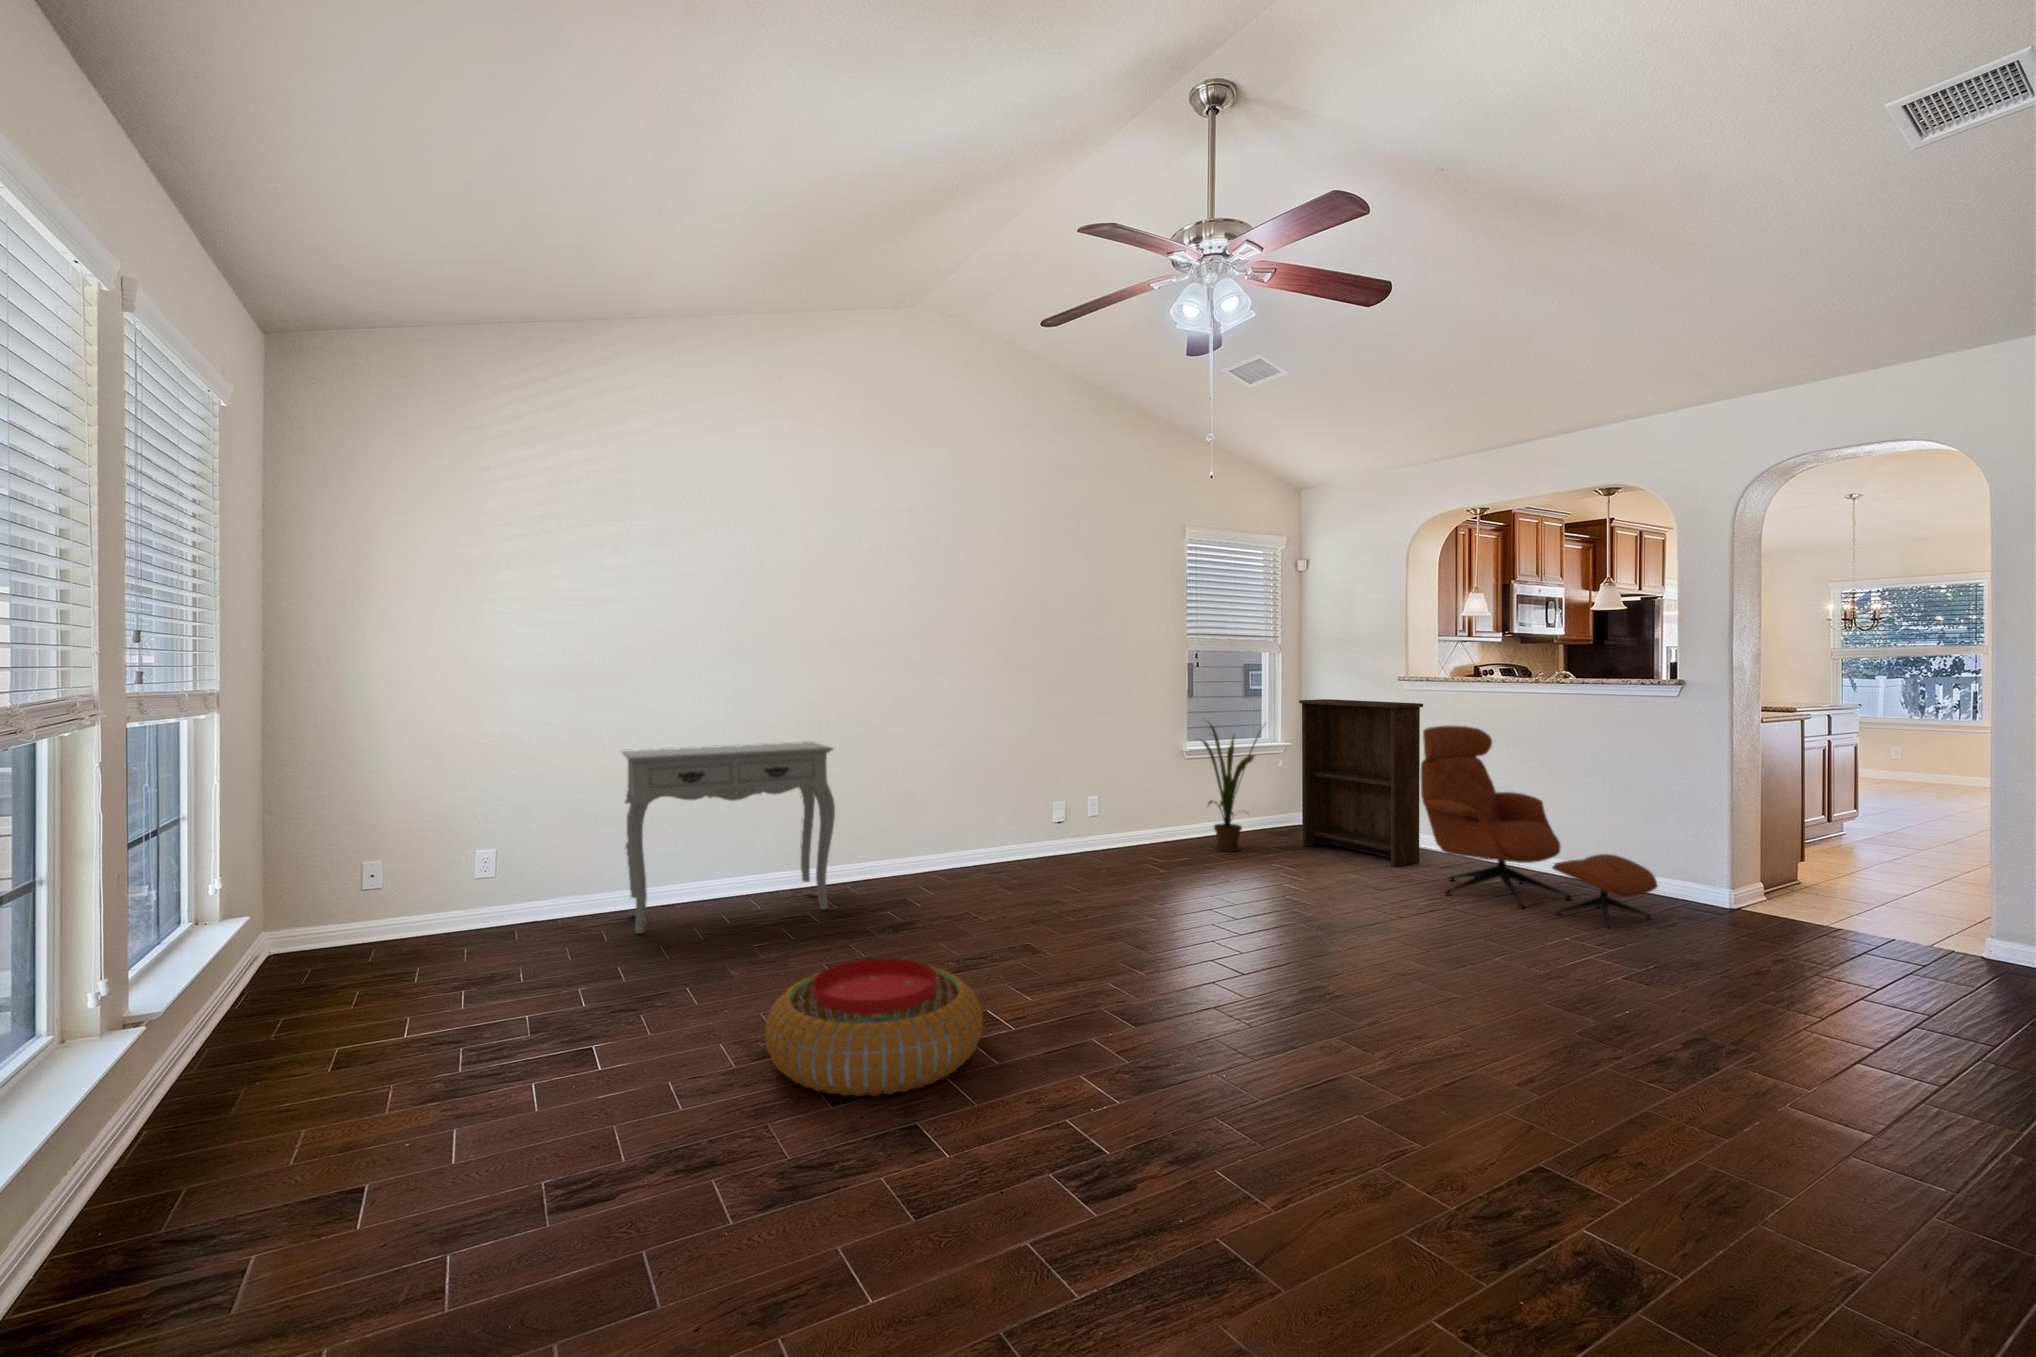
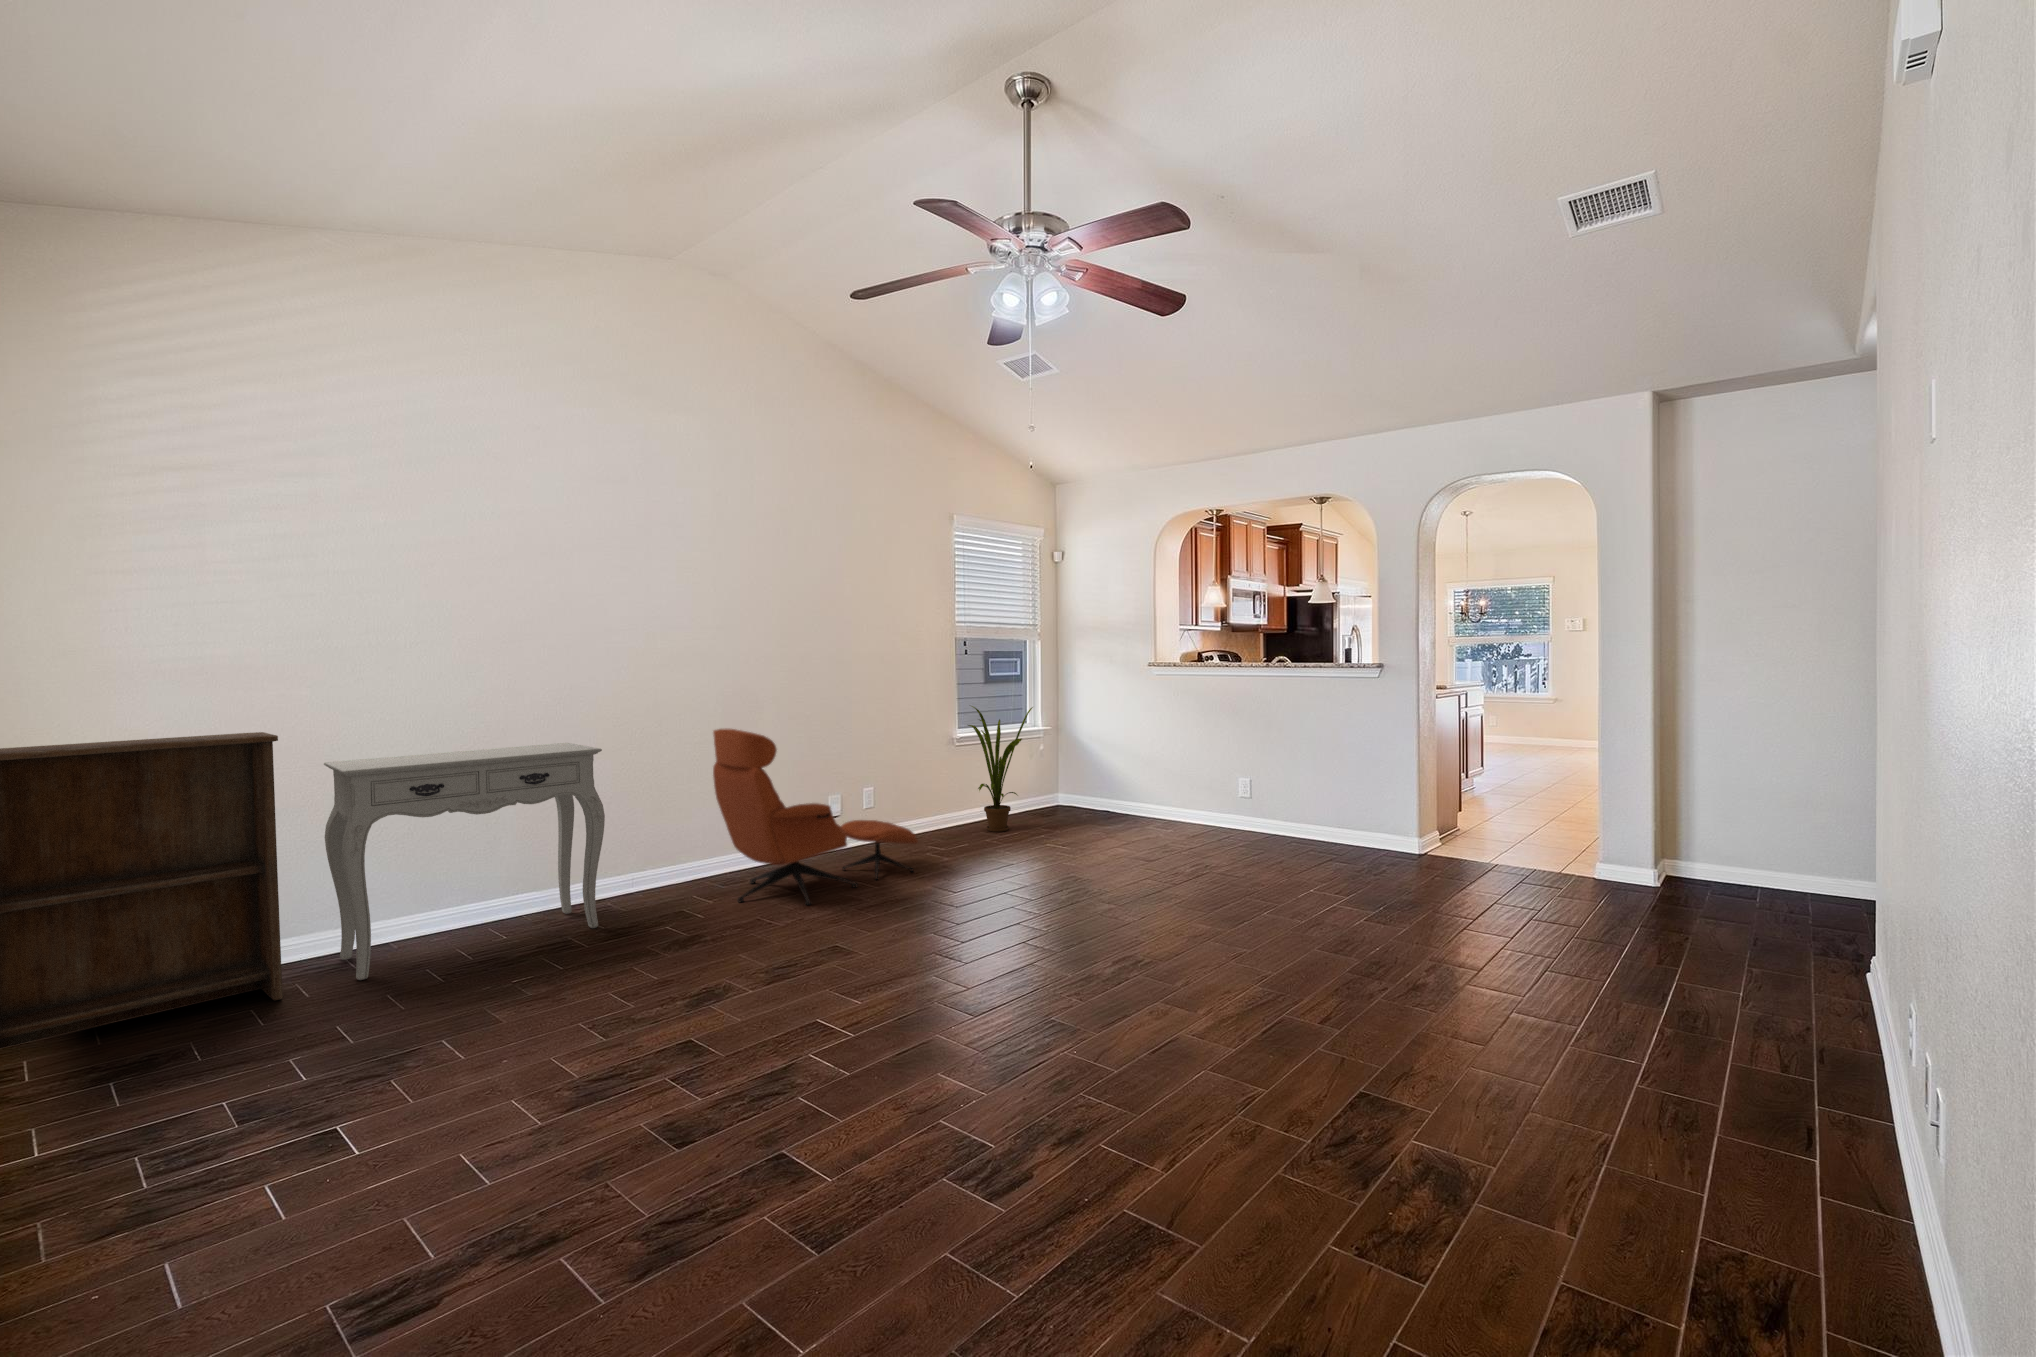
bookshelf: present [1299,699,1423,867] -> present [0,732,283,1048]
lounge chair: present [1421,725,1658,927] -> present [713,729,918,905]
pouf: present [765,959,983,1096] -> none [578,975,827,1132]

